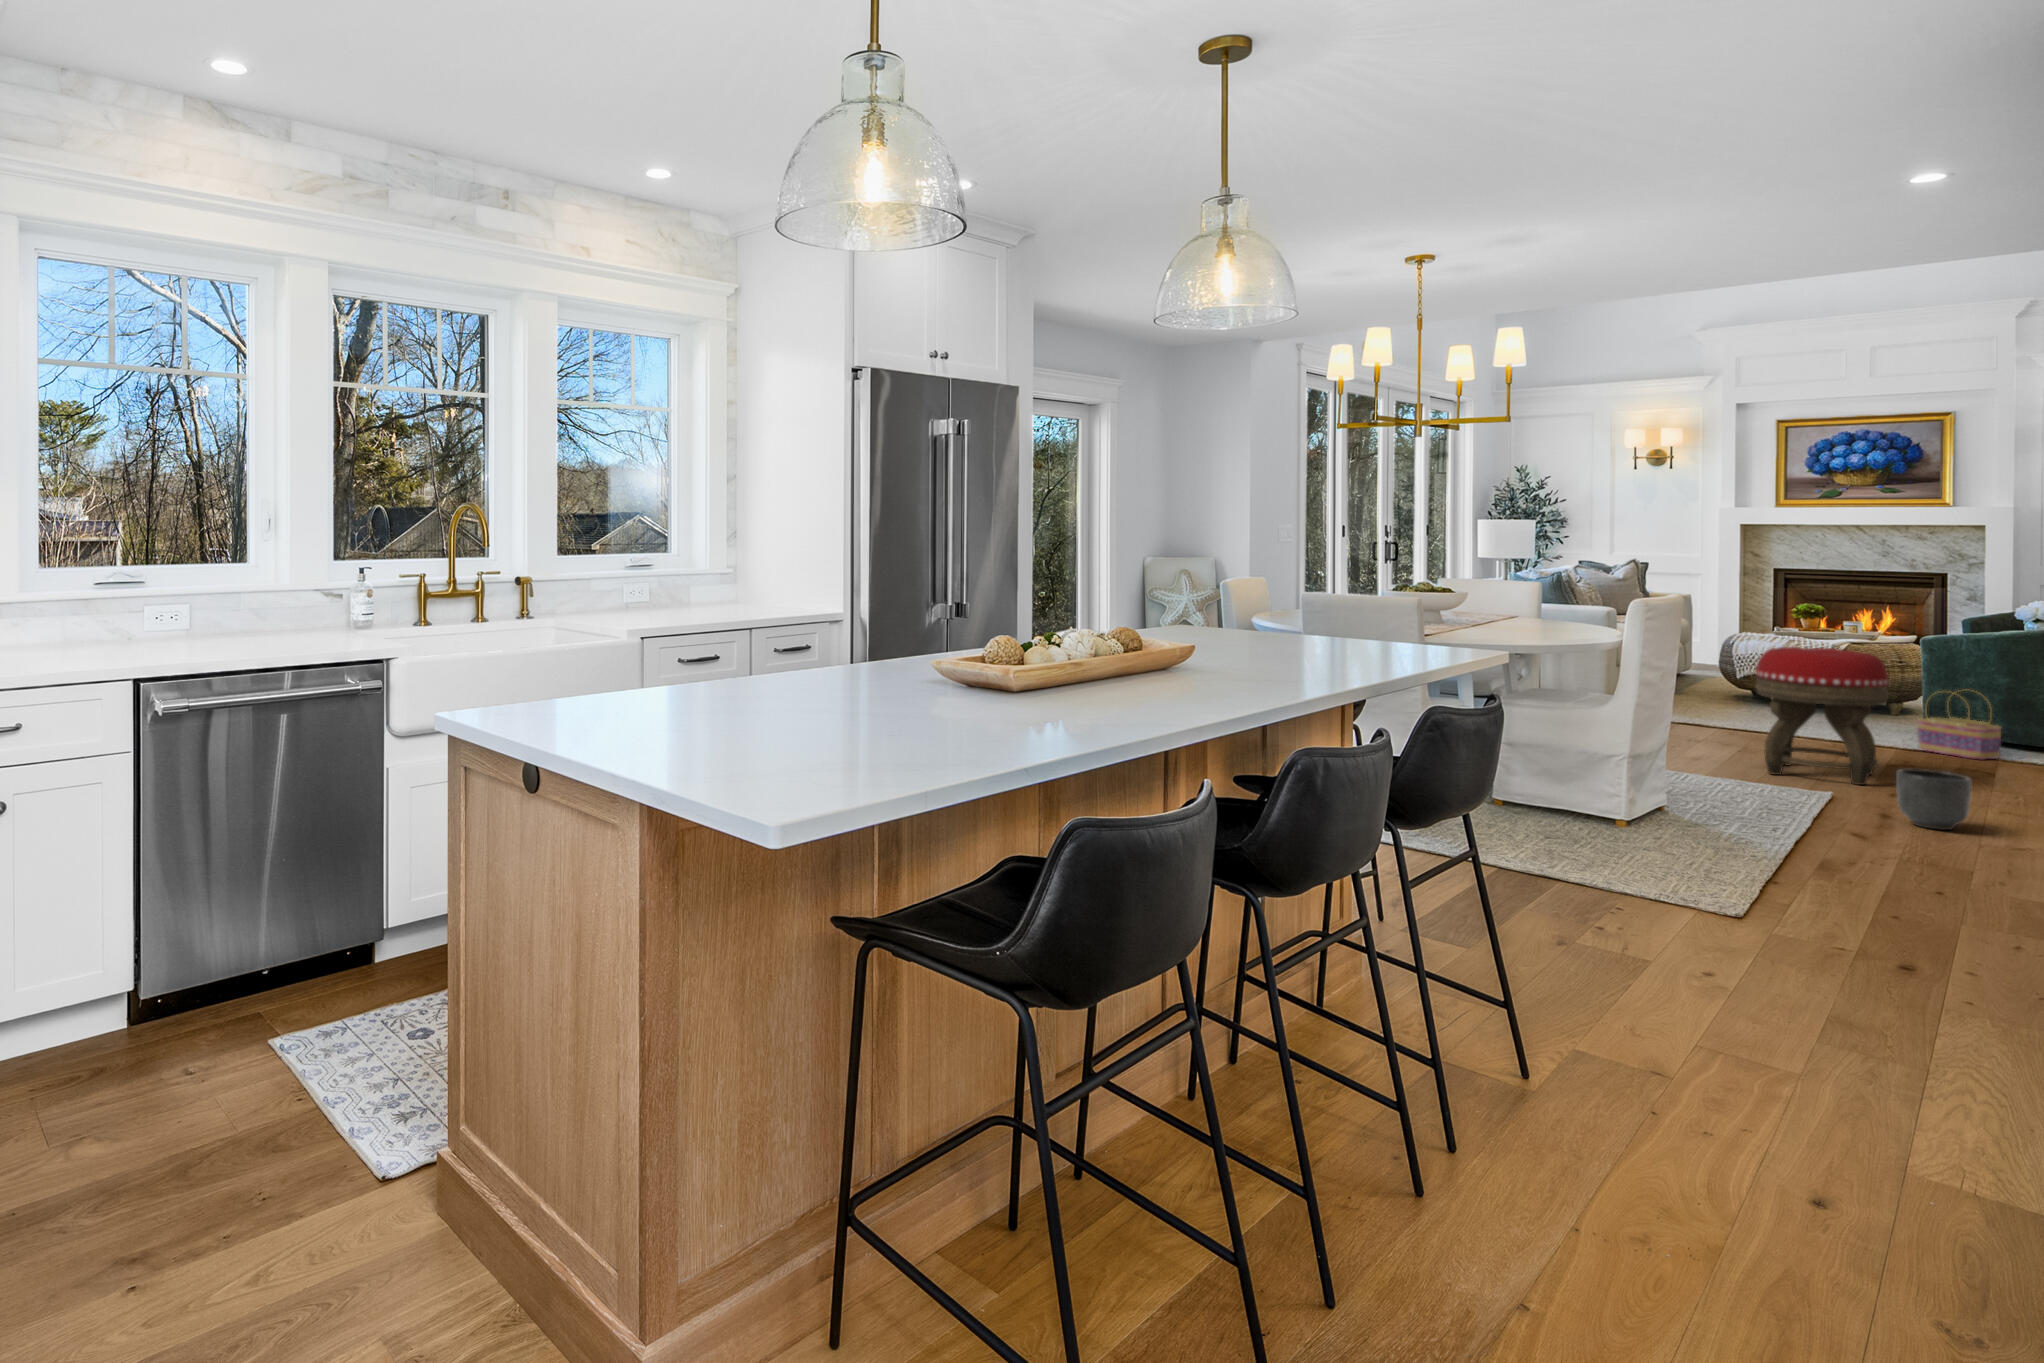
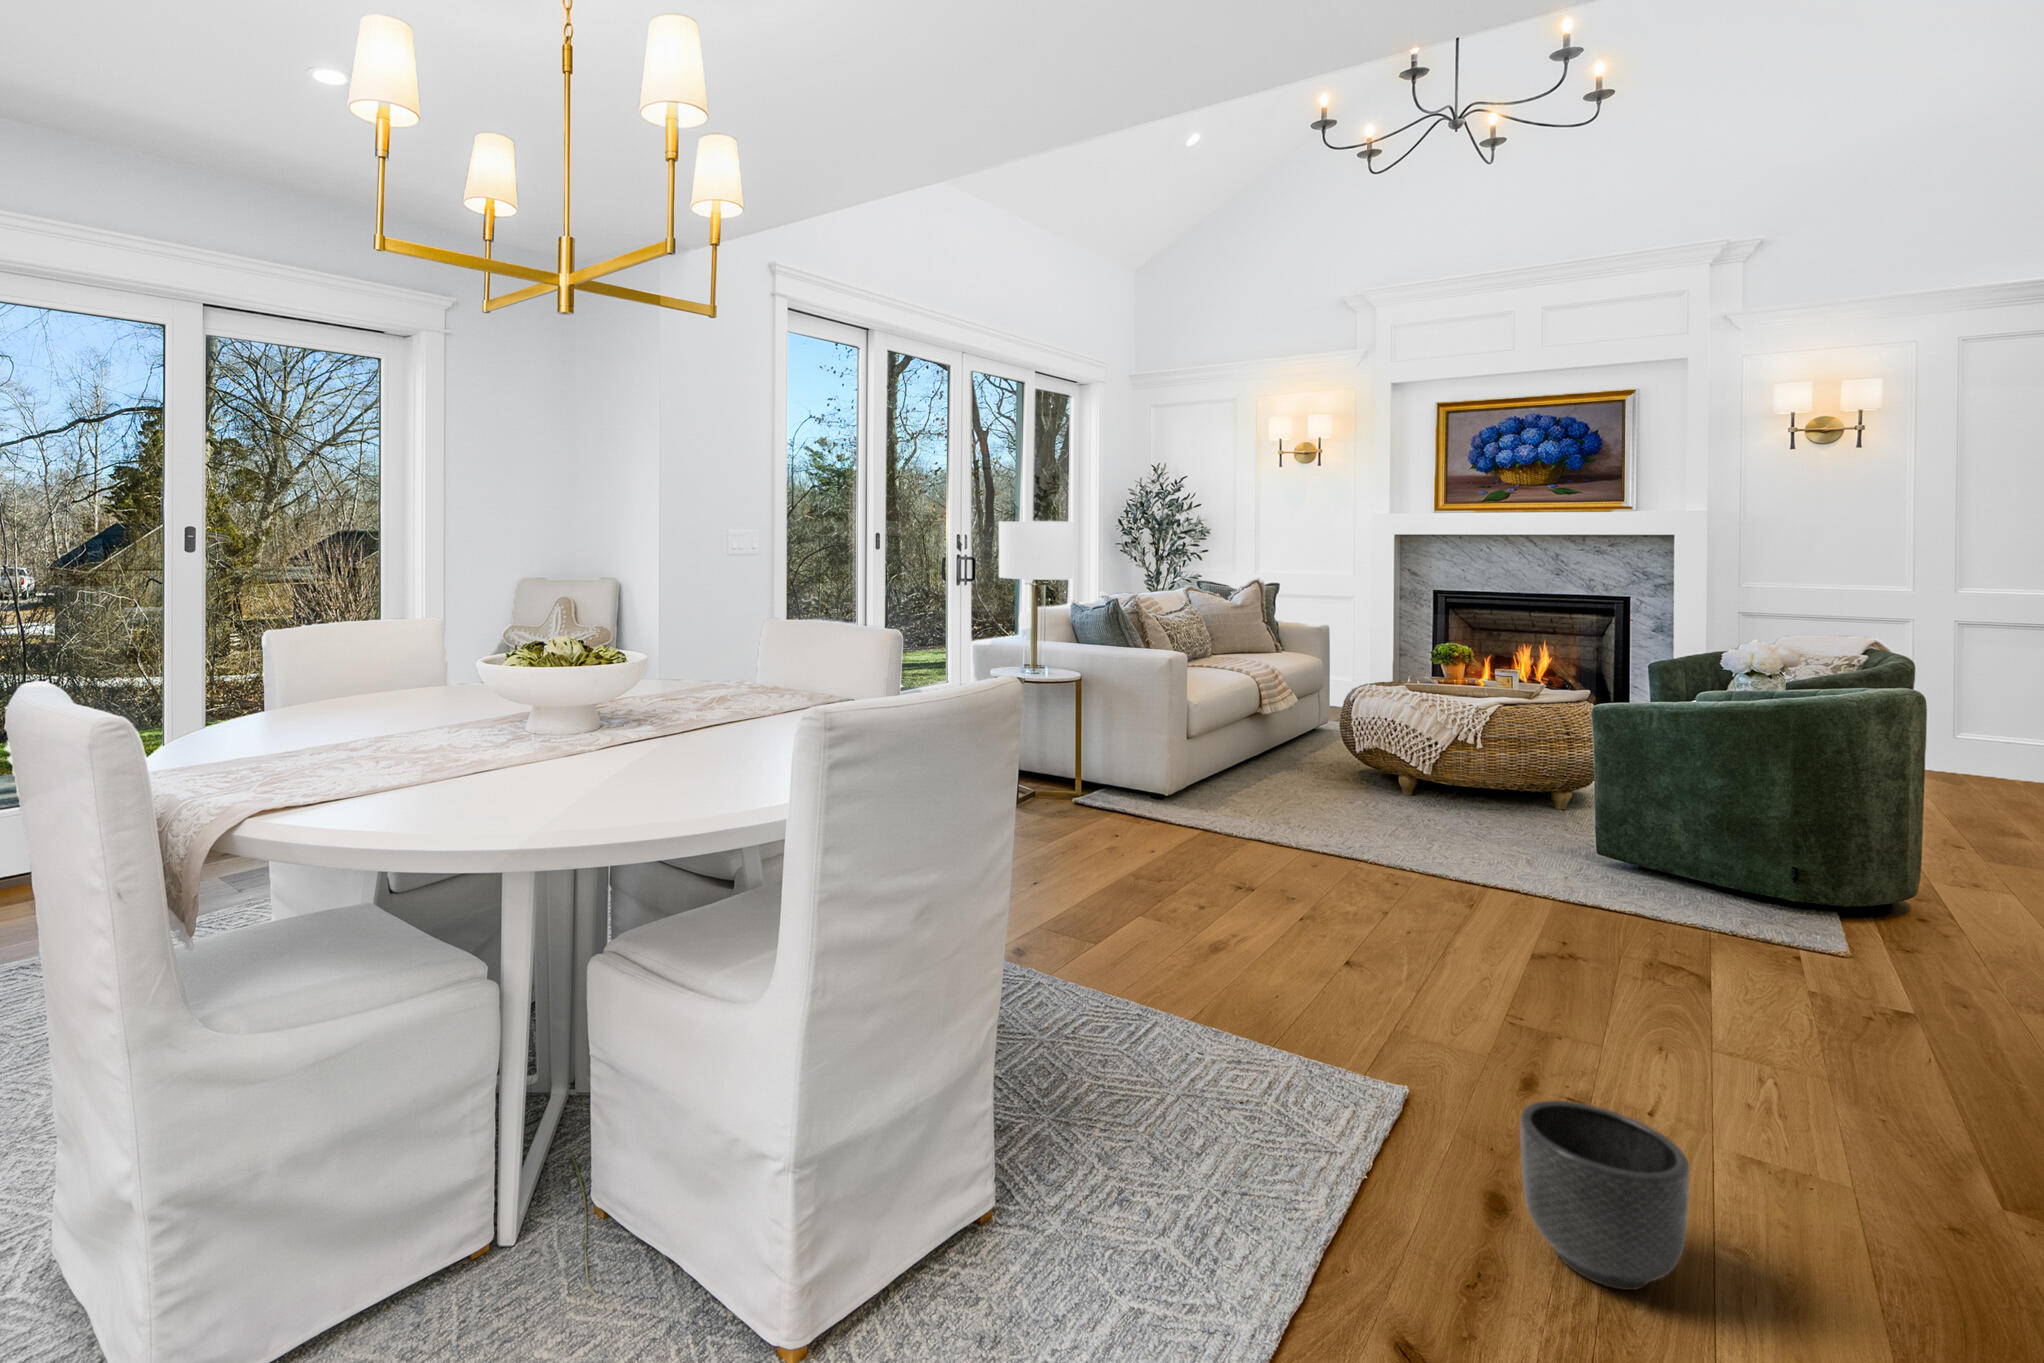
footstool: present [1756,647,1889,785] -> none [1308,750,1529,1042]
basket: present [1918,690,2001,760] -> none [1586,807,1719,937]

